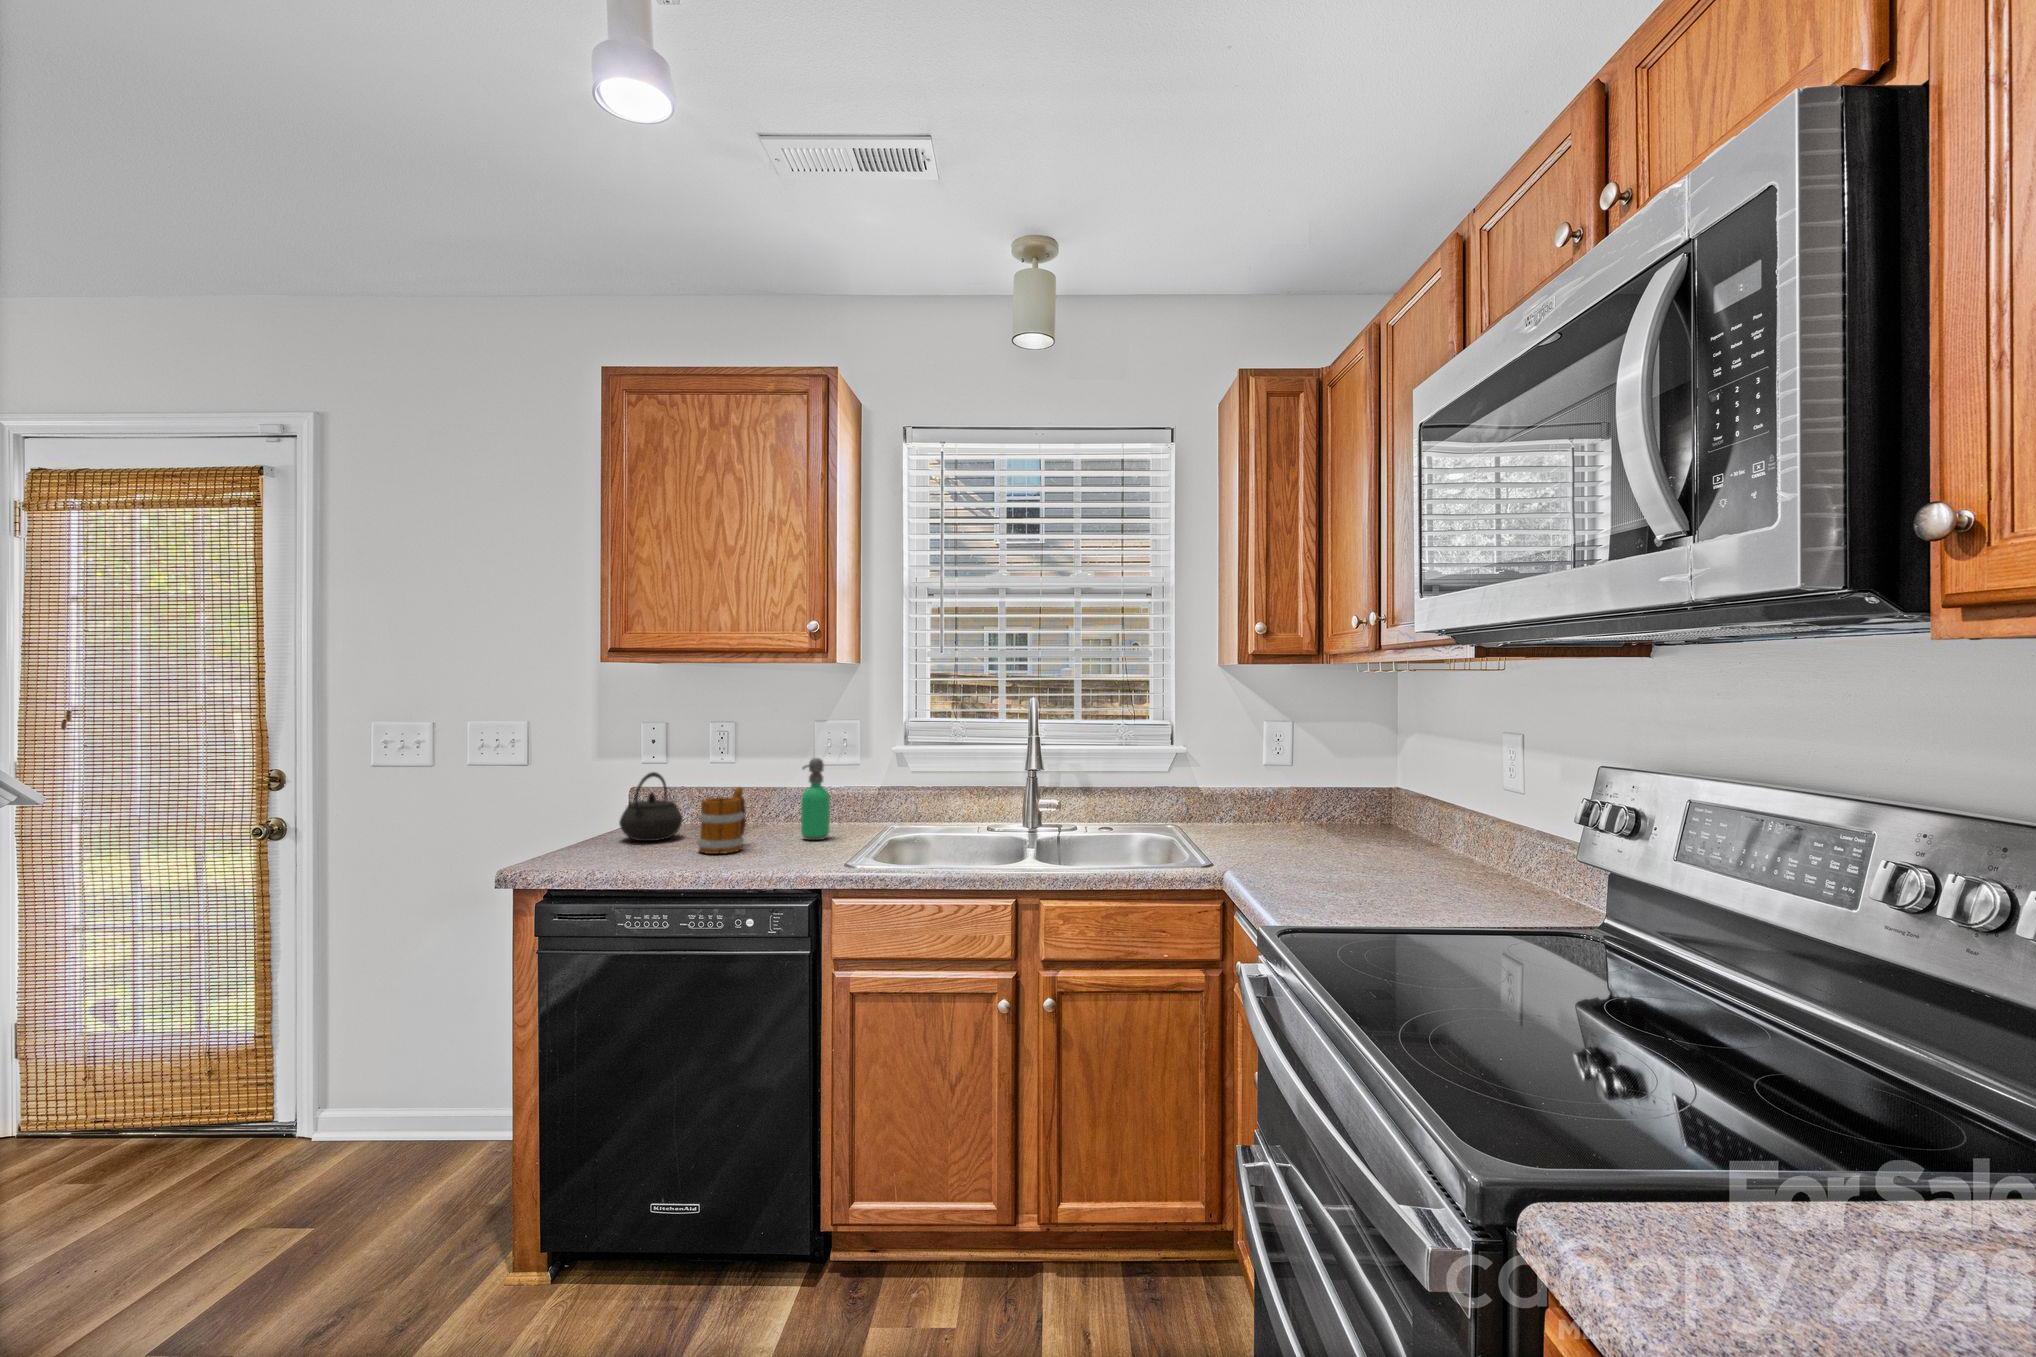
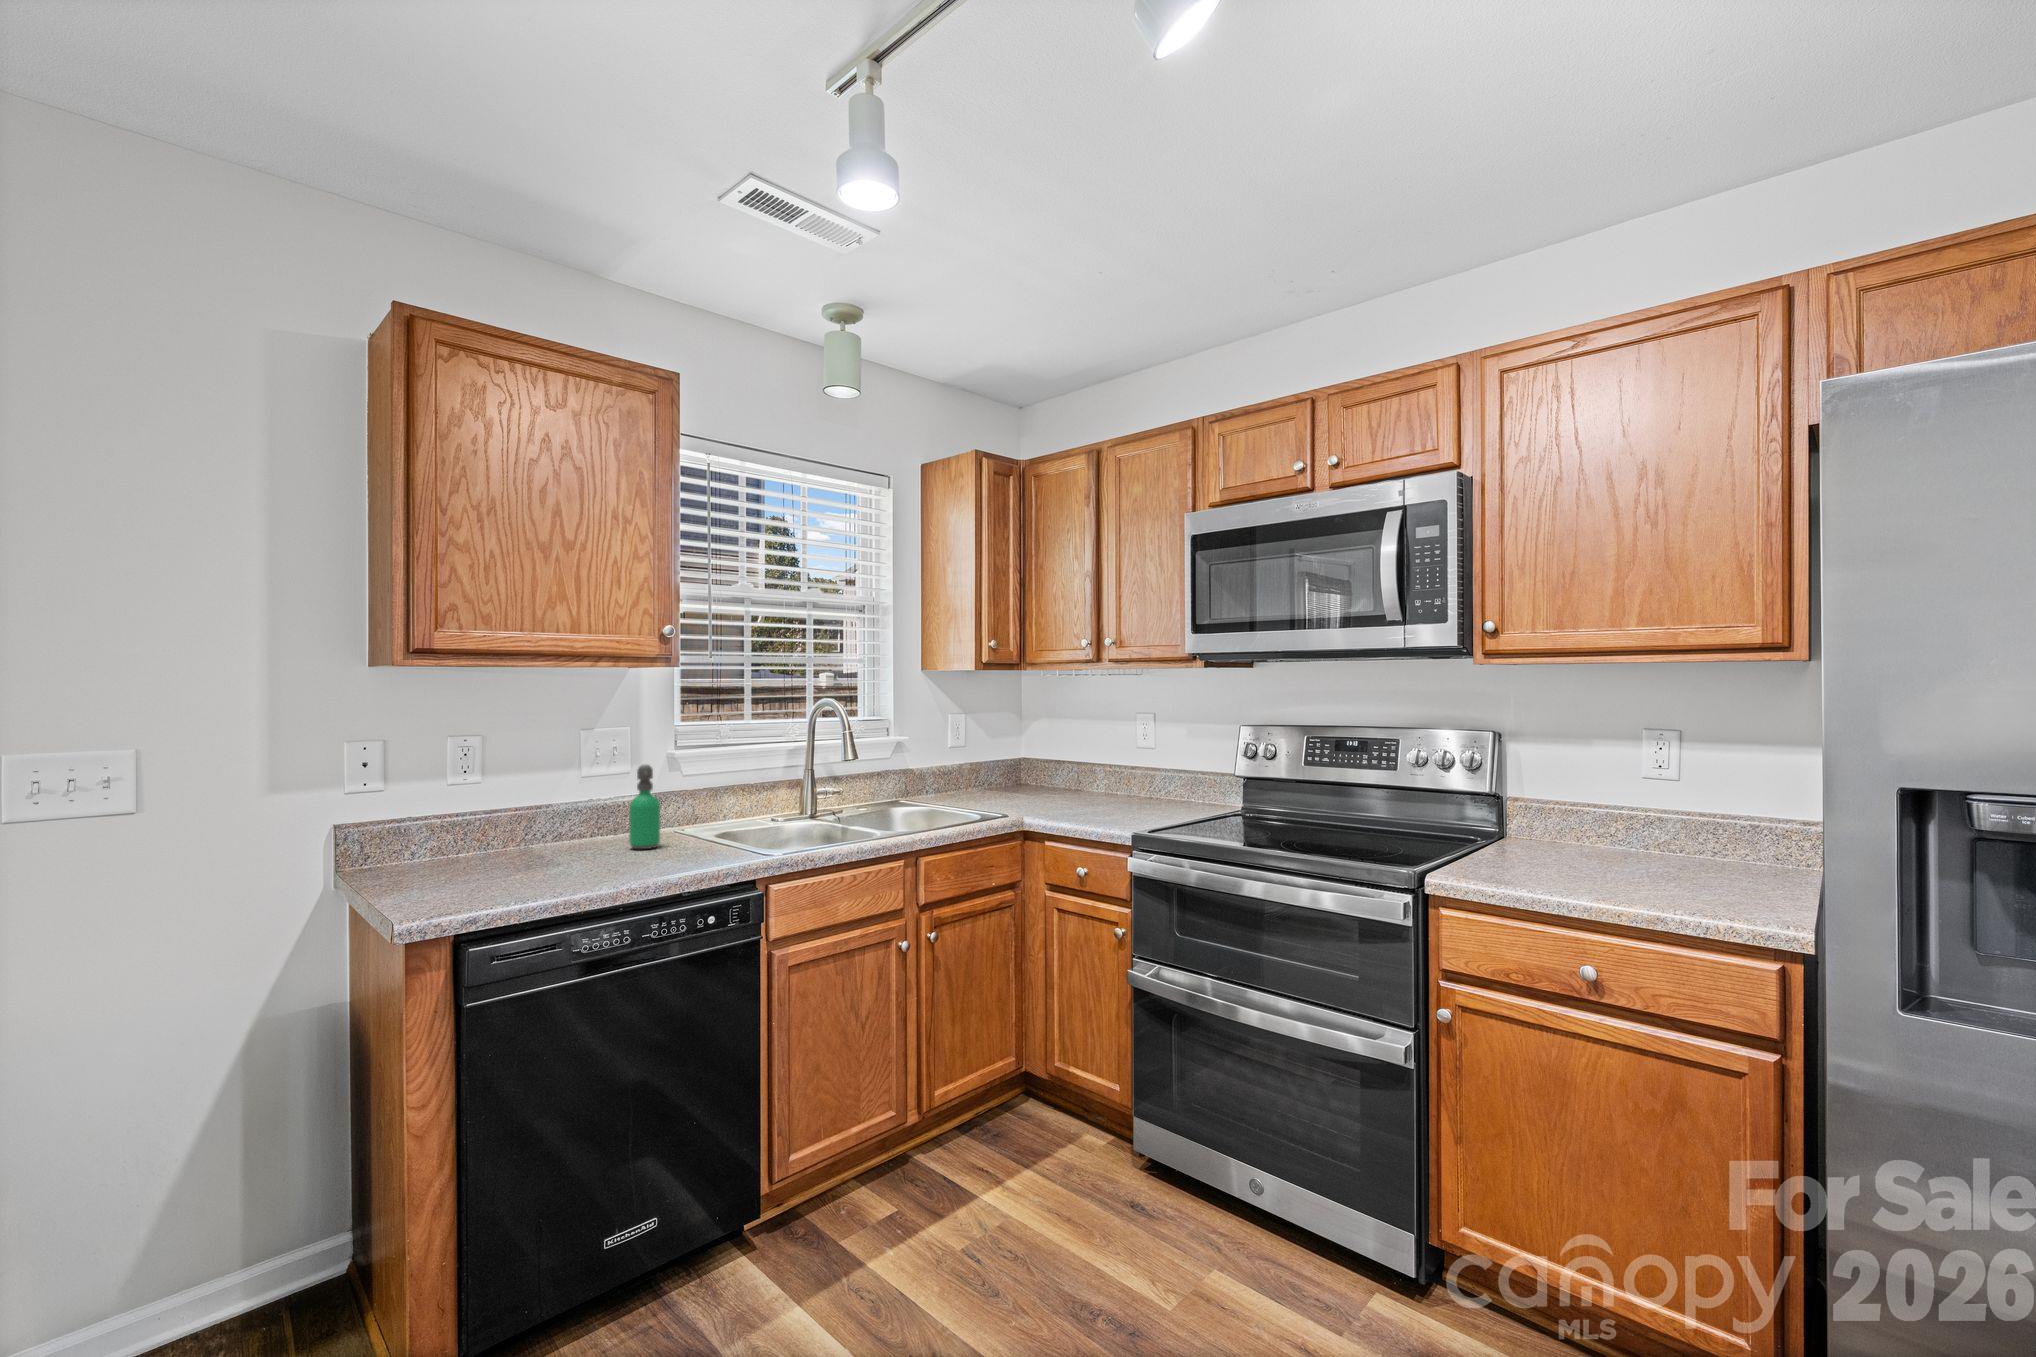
kettle: present [619,772,683,841] -> none [419,796,500,878]
mug: present [697,787,746,854] -> none [571,801,622,871]

